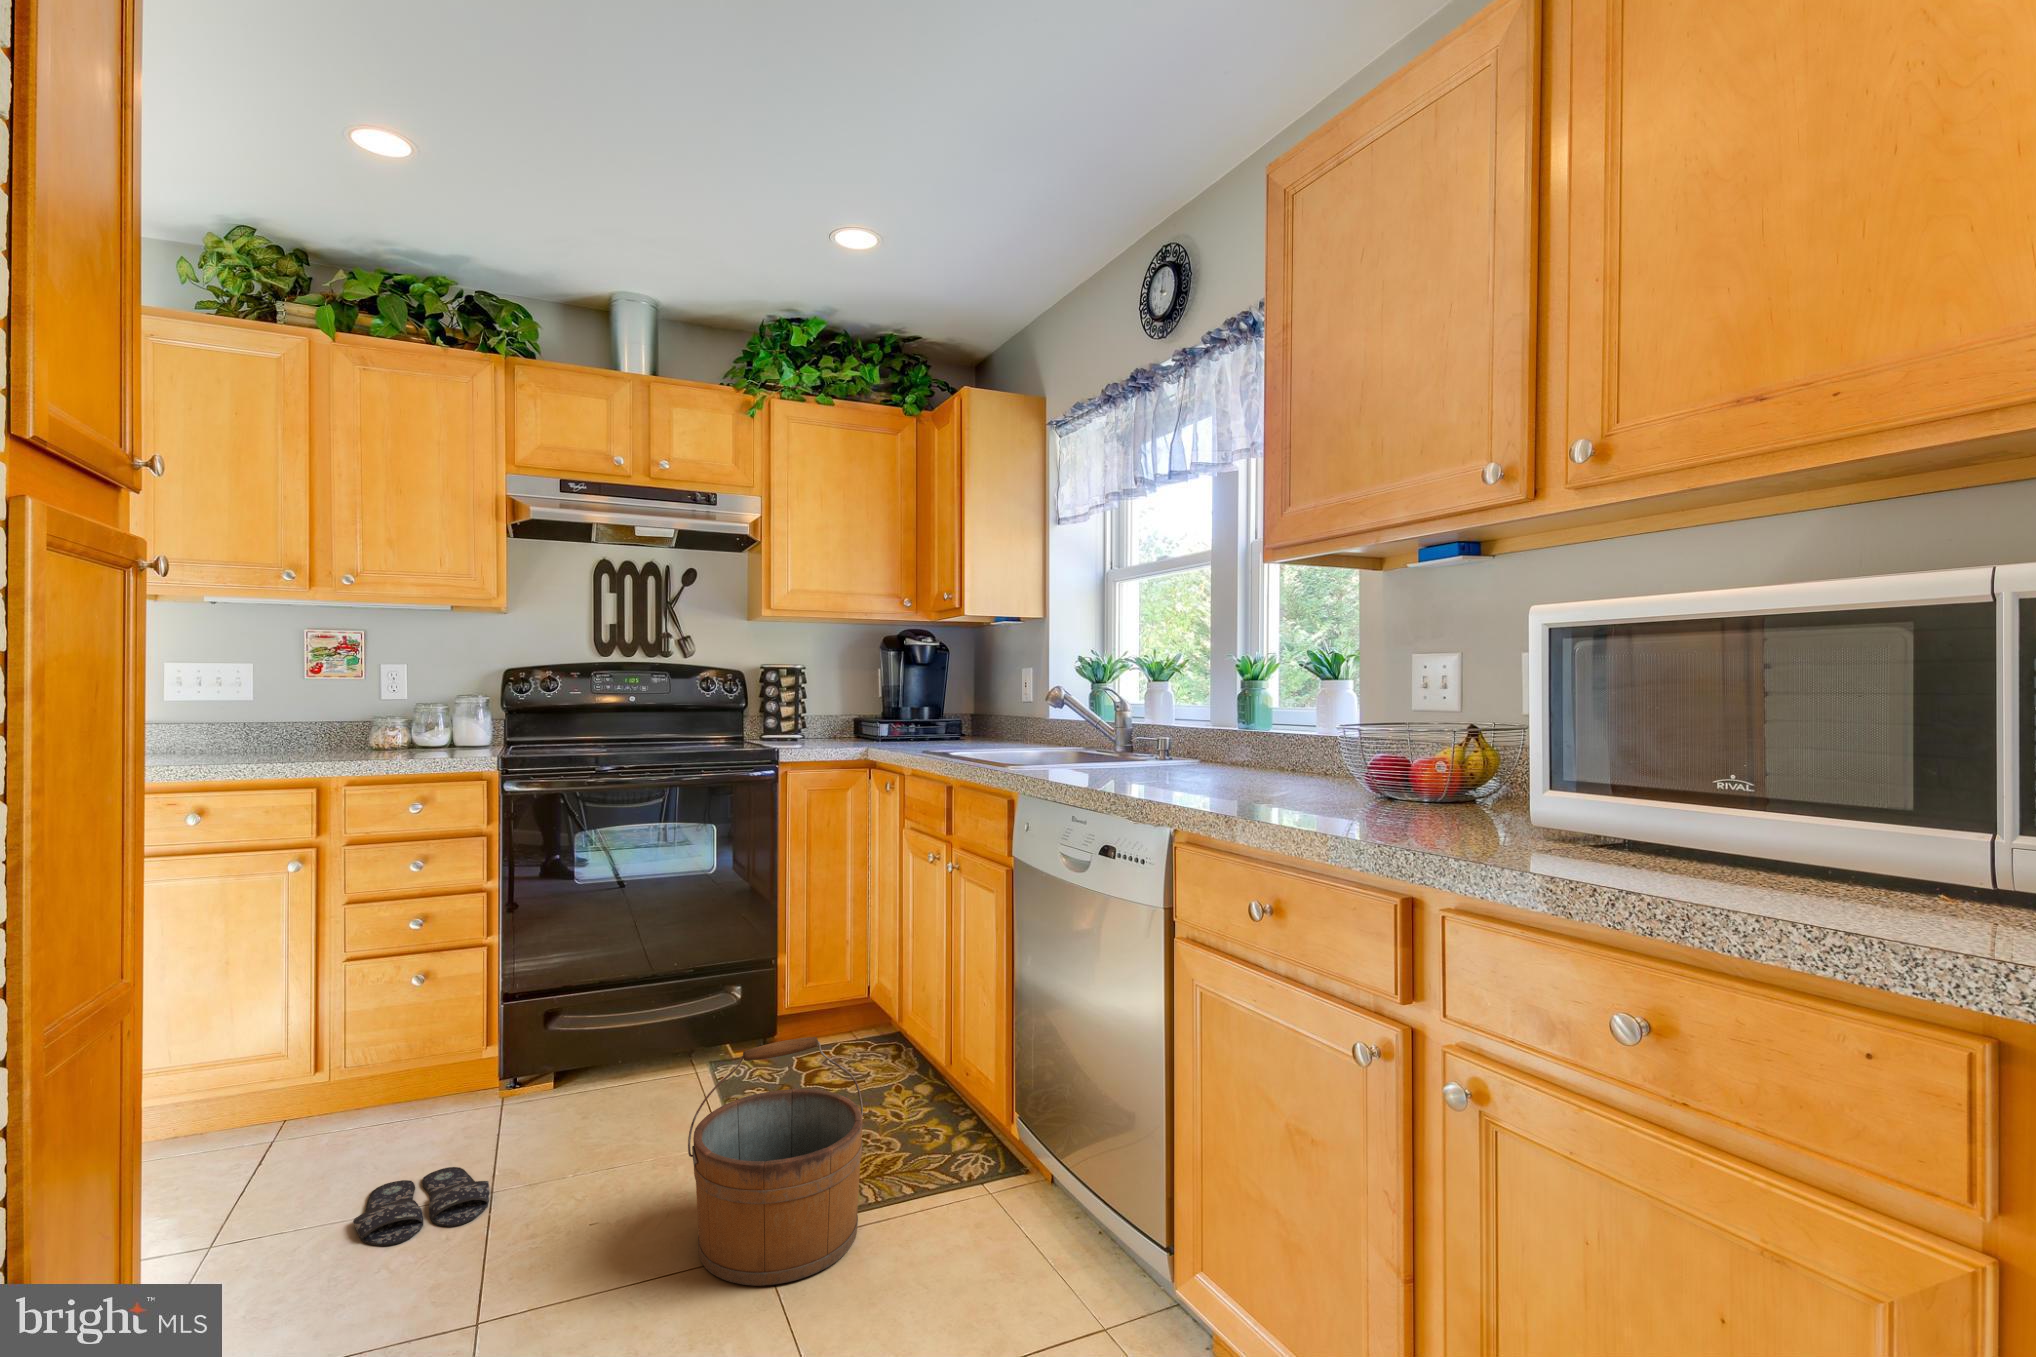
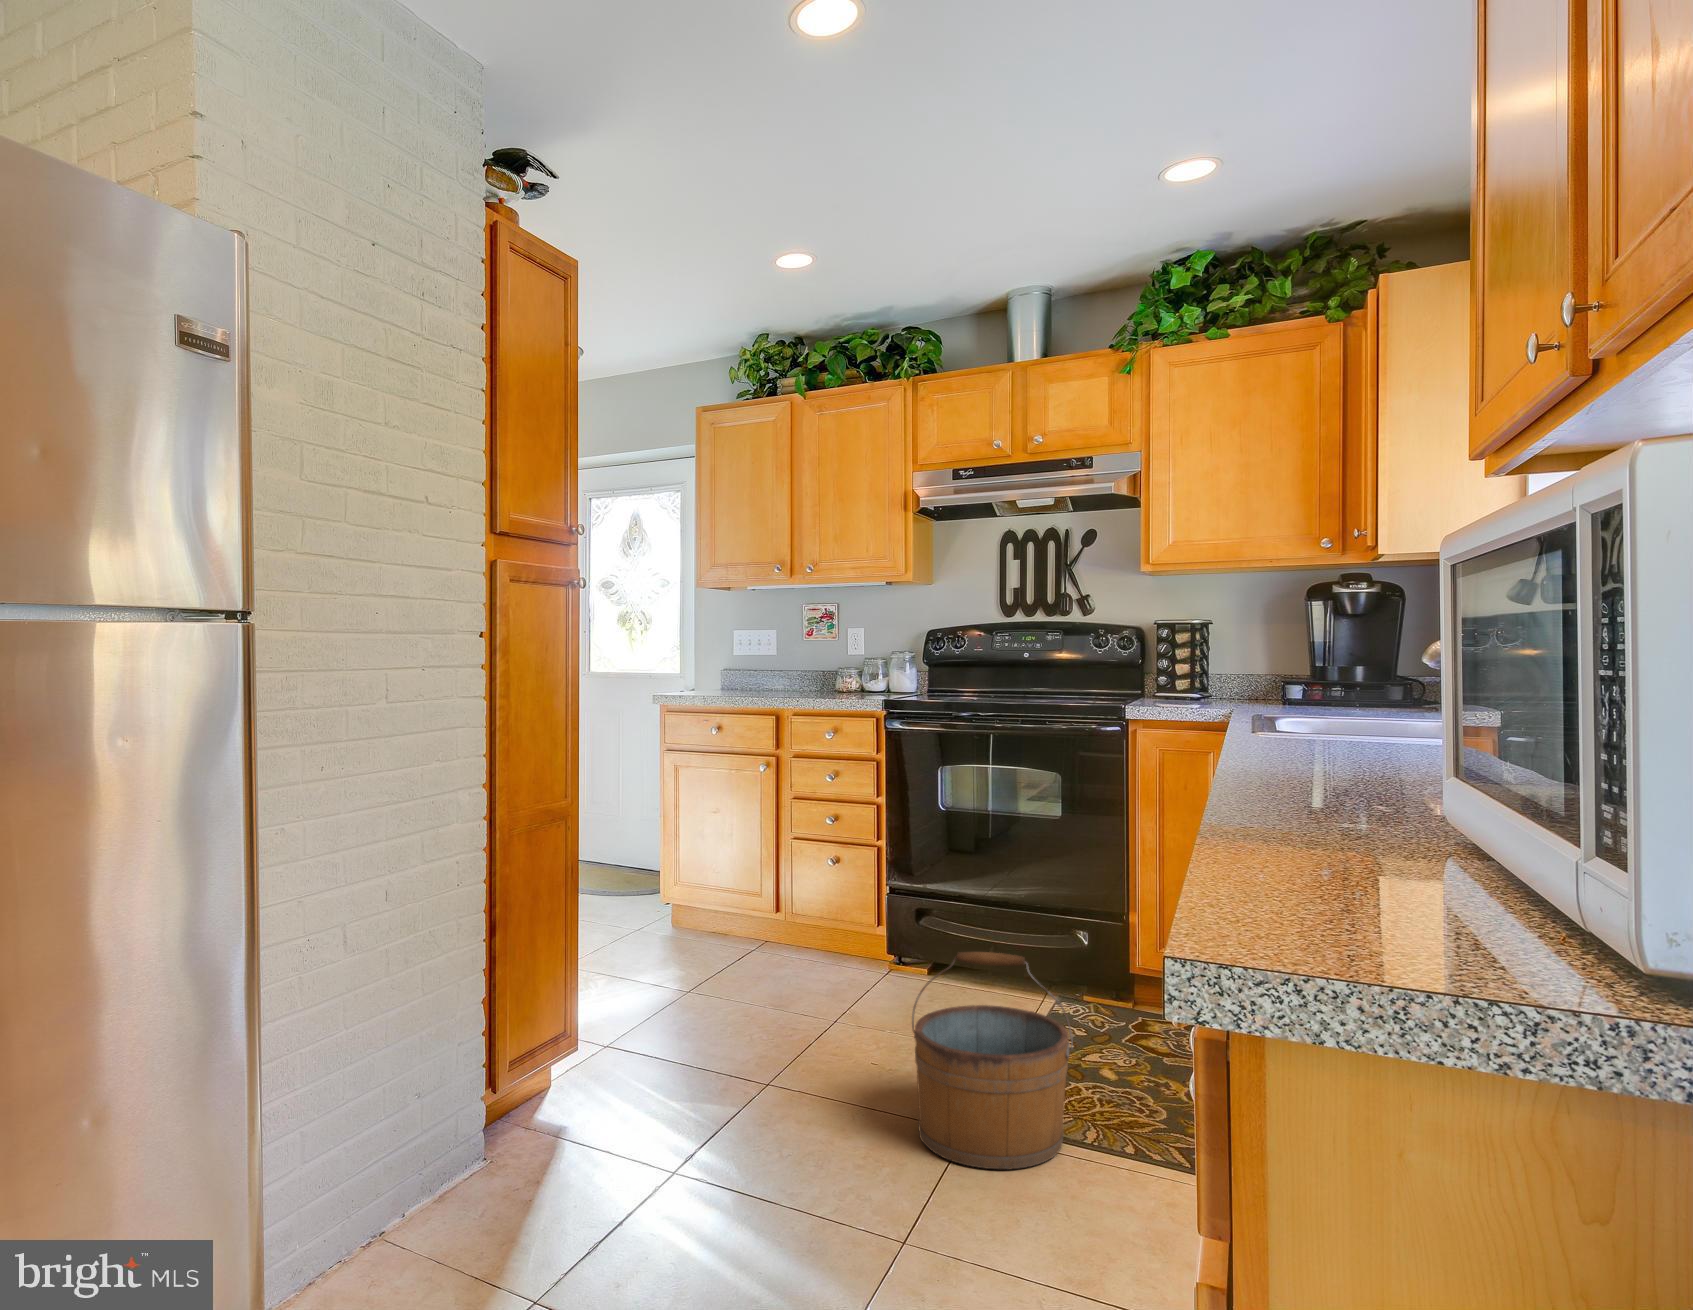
slippers: present [353,1167,490,1246] -> none [740,1012,831,1050]

